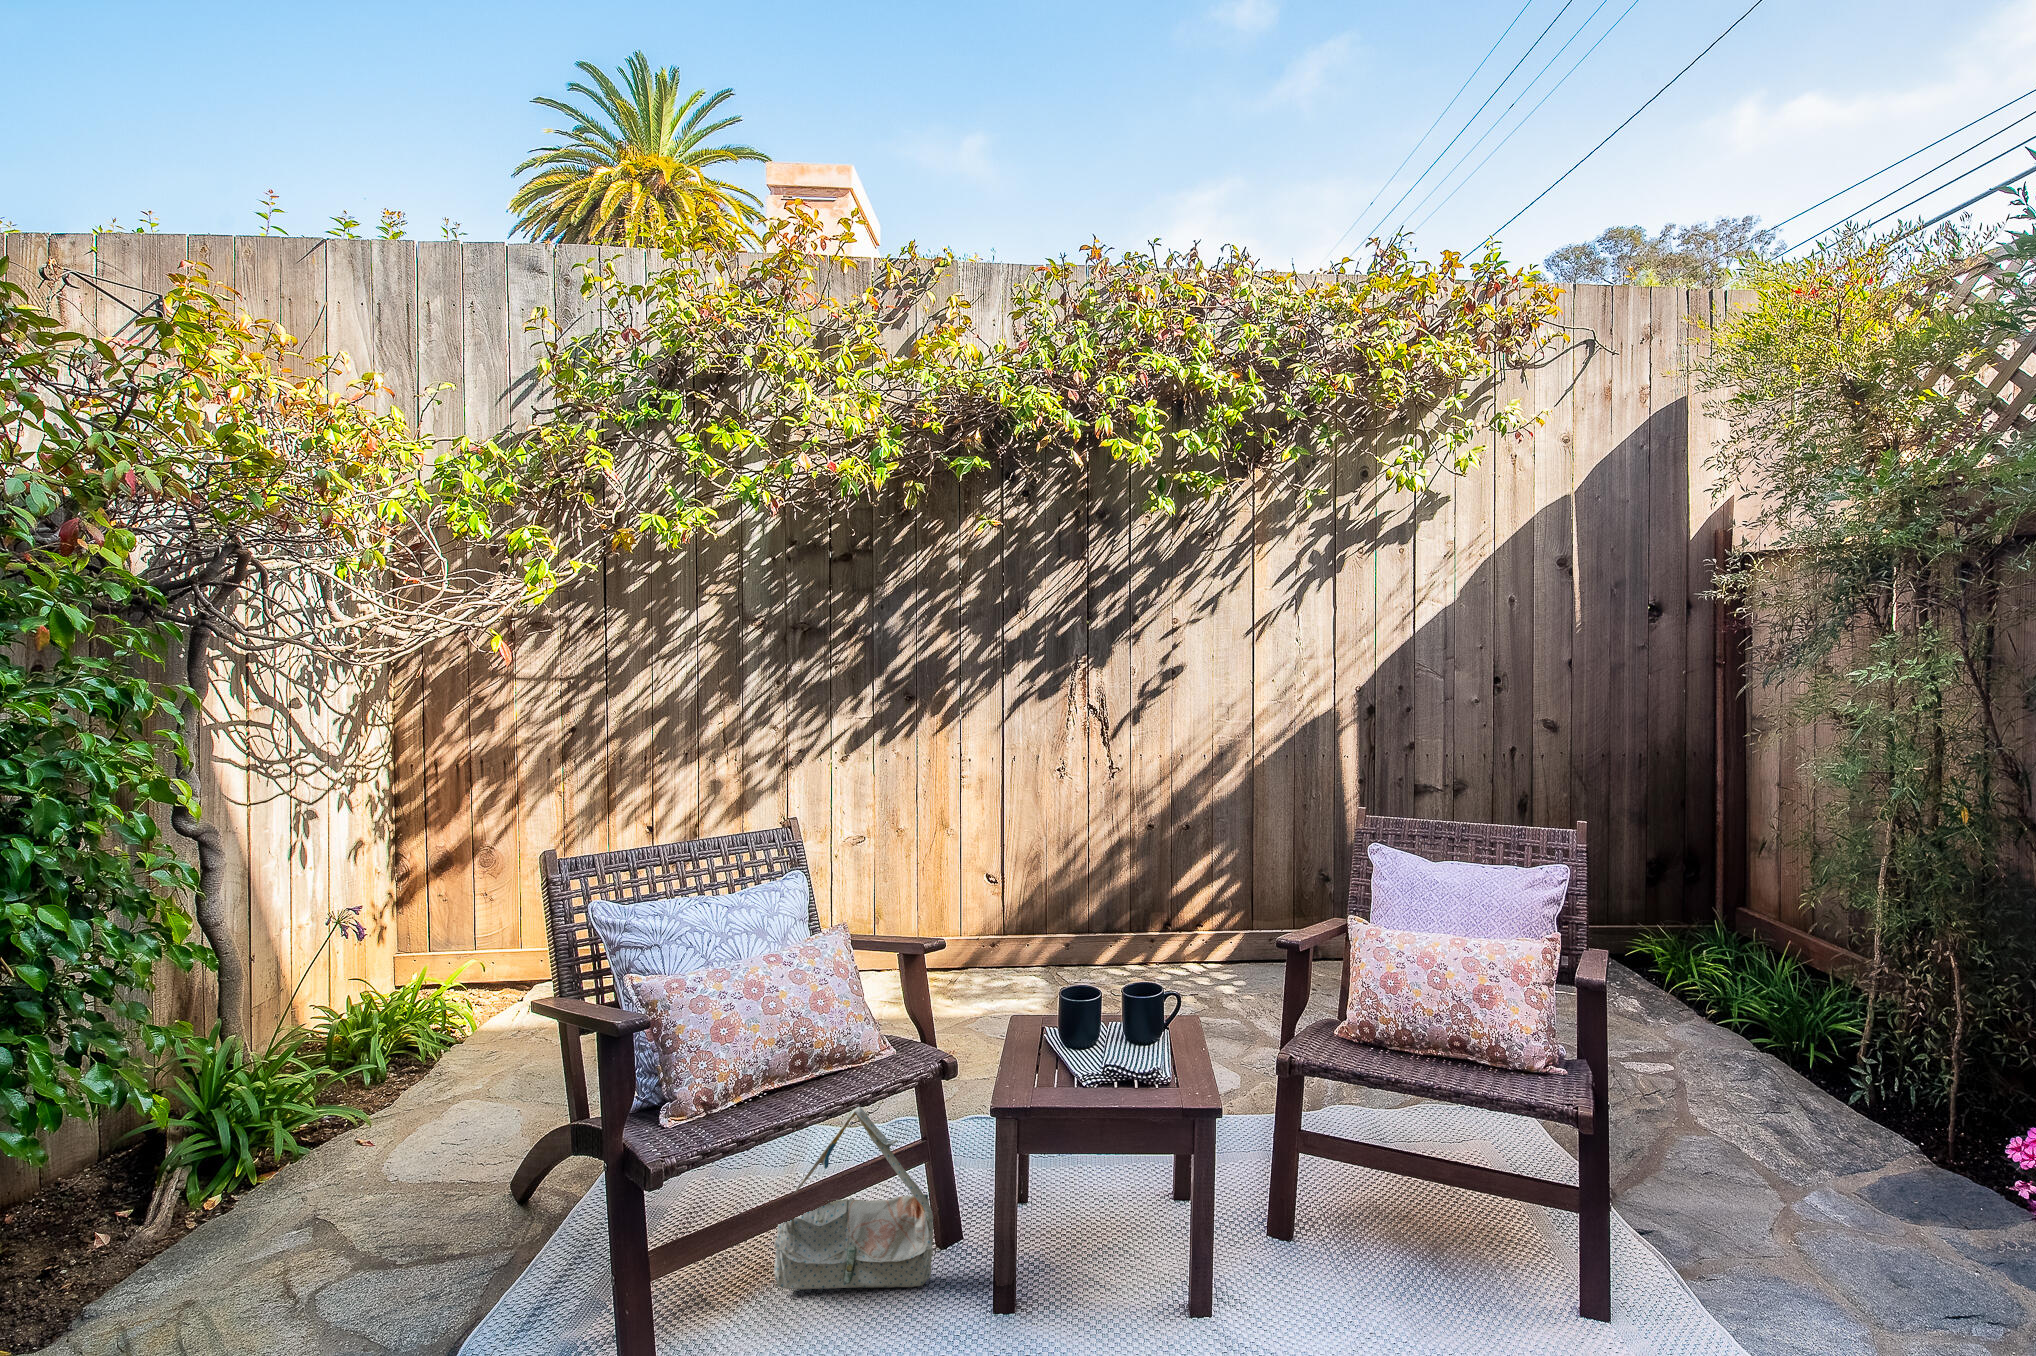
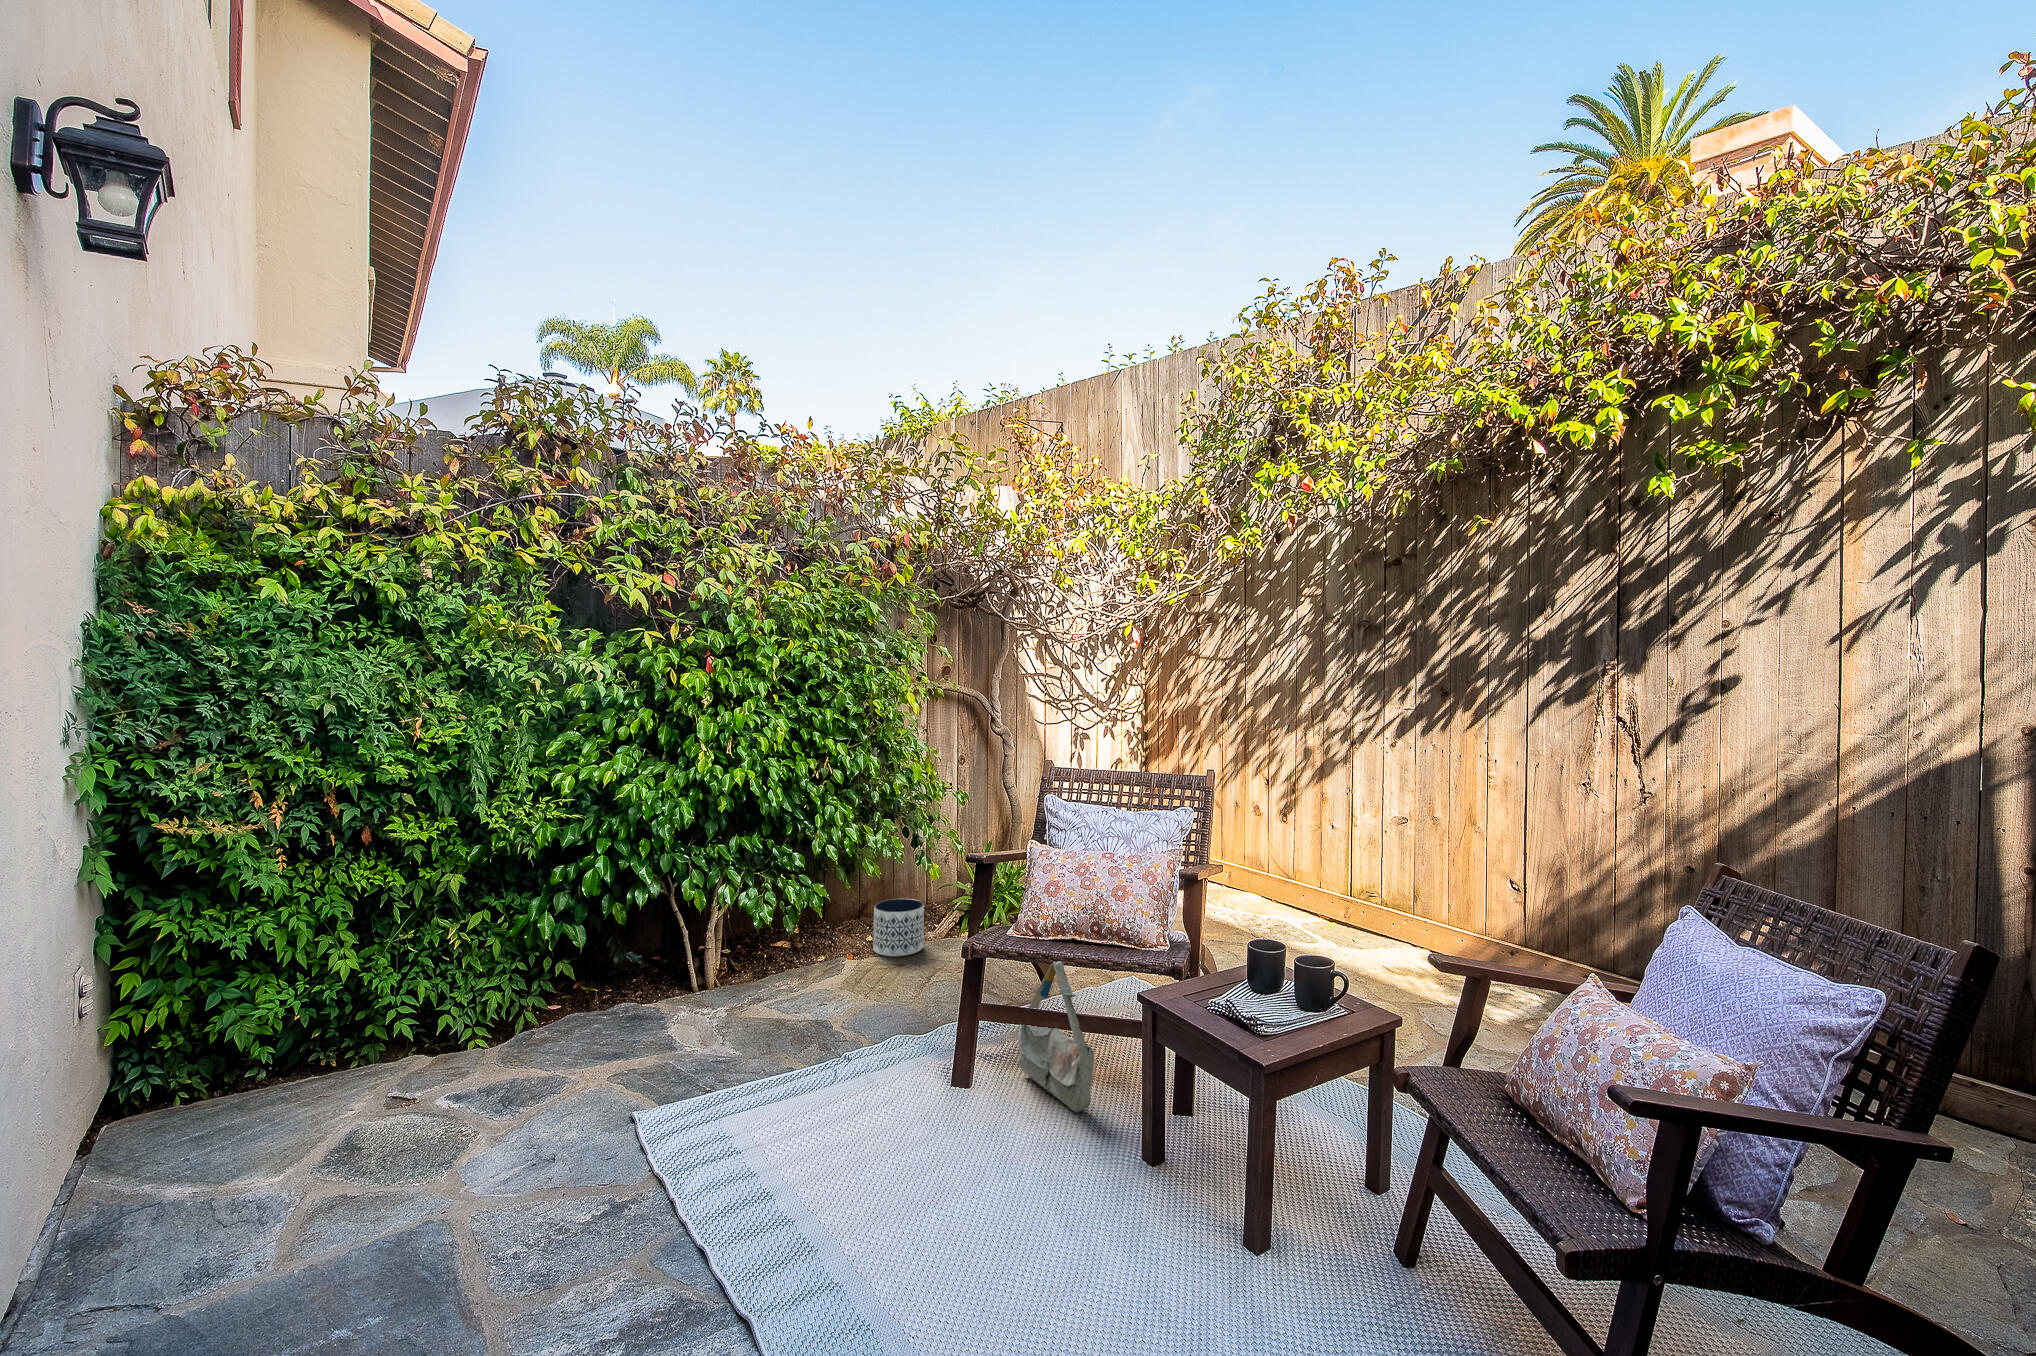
planter: none [142,1169,265,1304] -> present [873,899,924,957]

